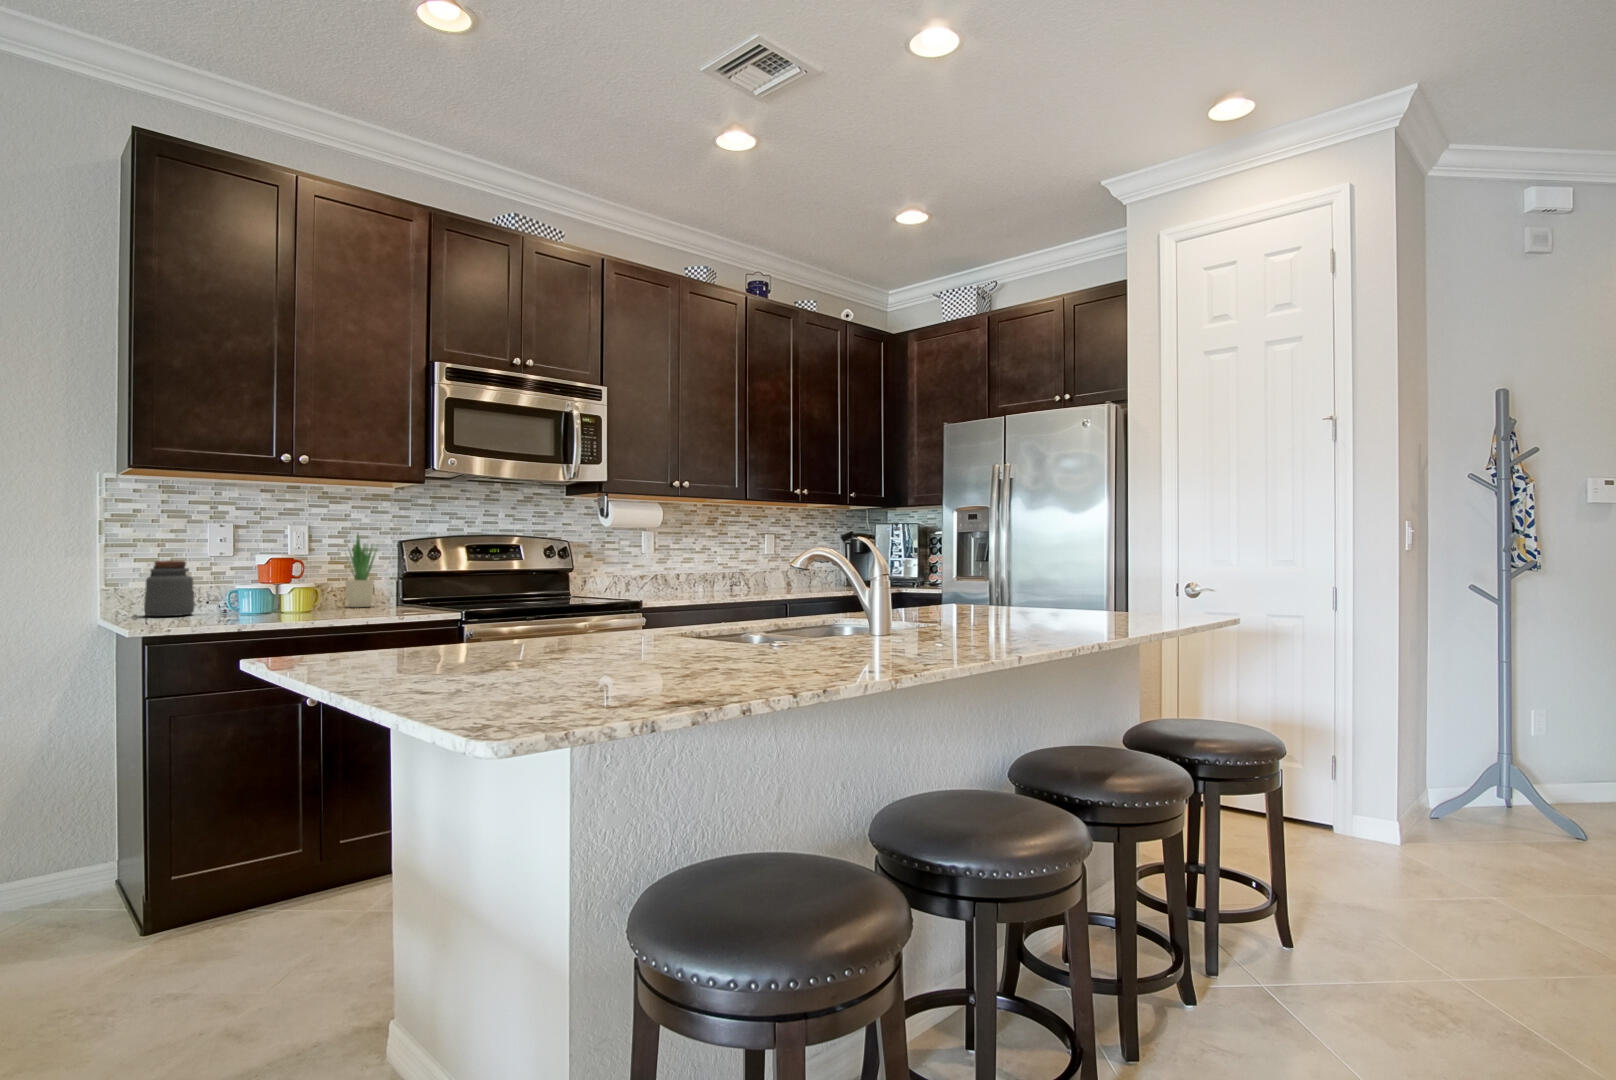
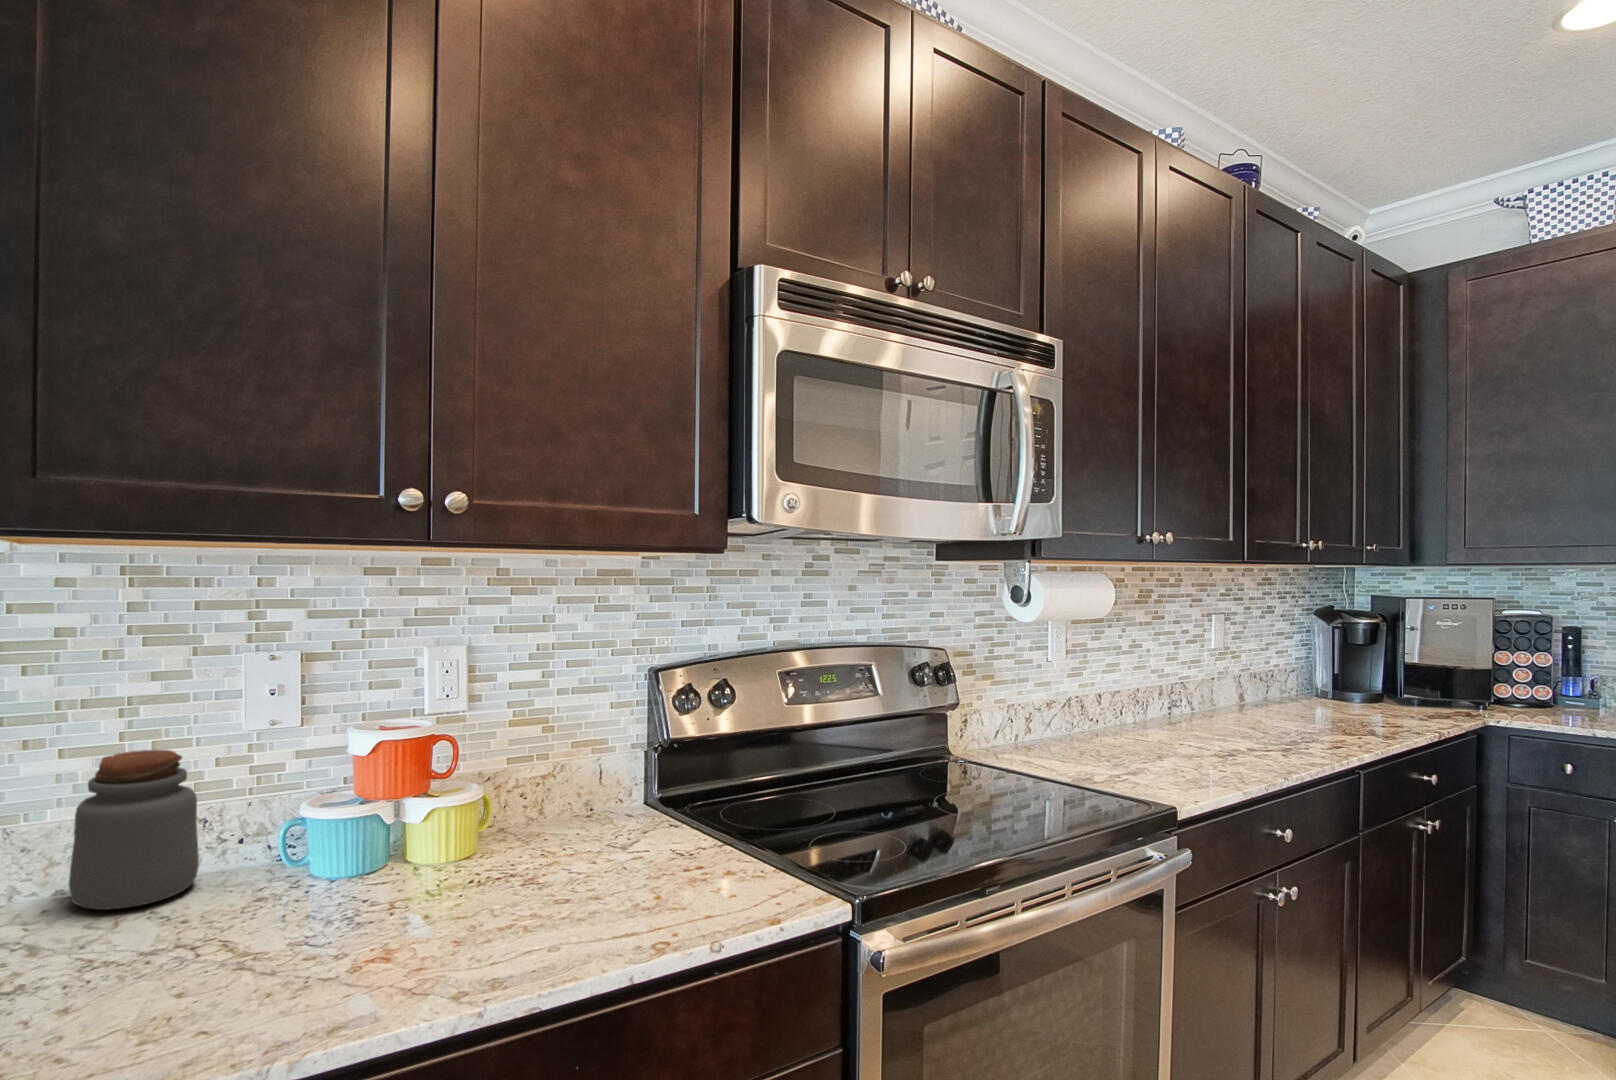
potted plant: present [345,534,378,607] -> none [541,657,611,832]

